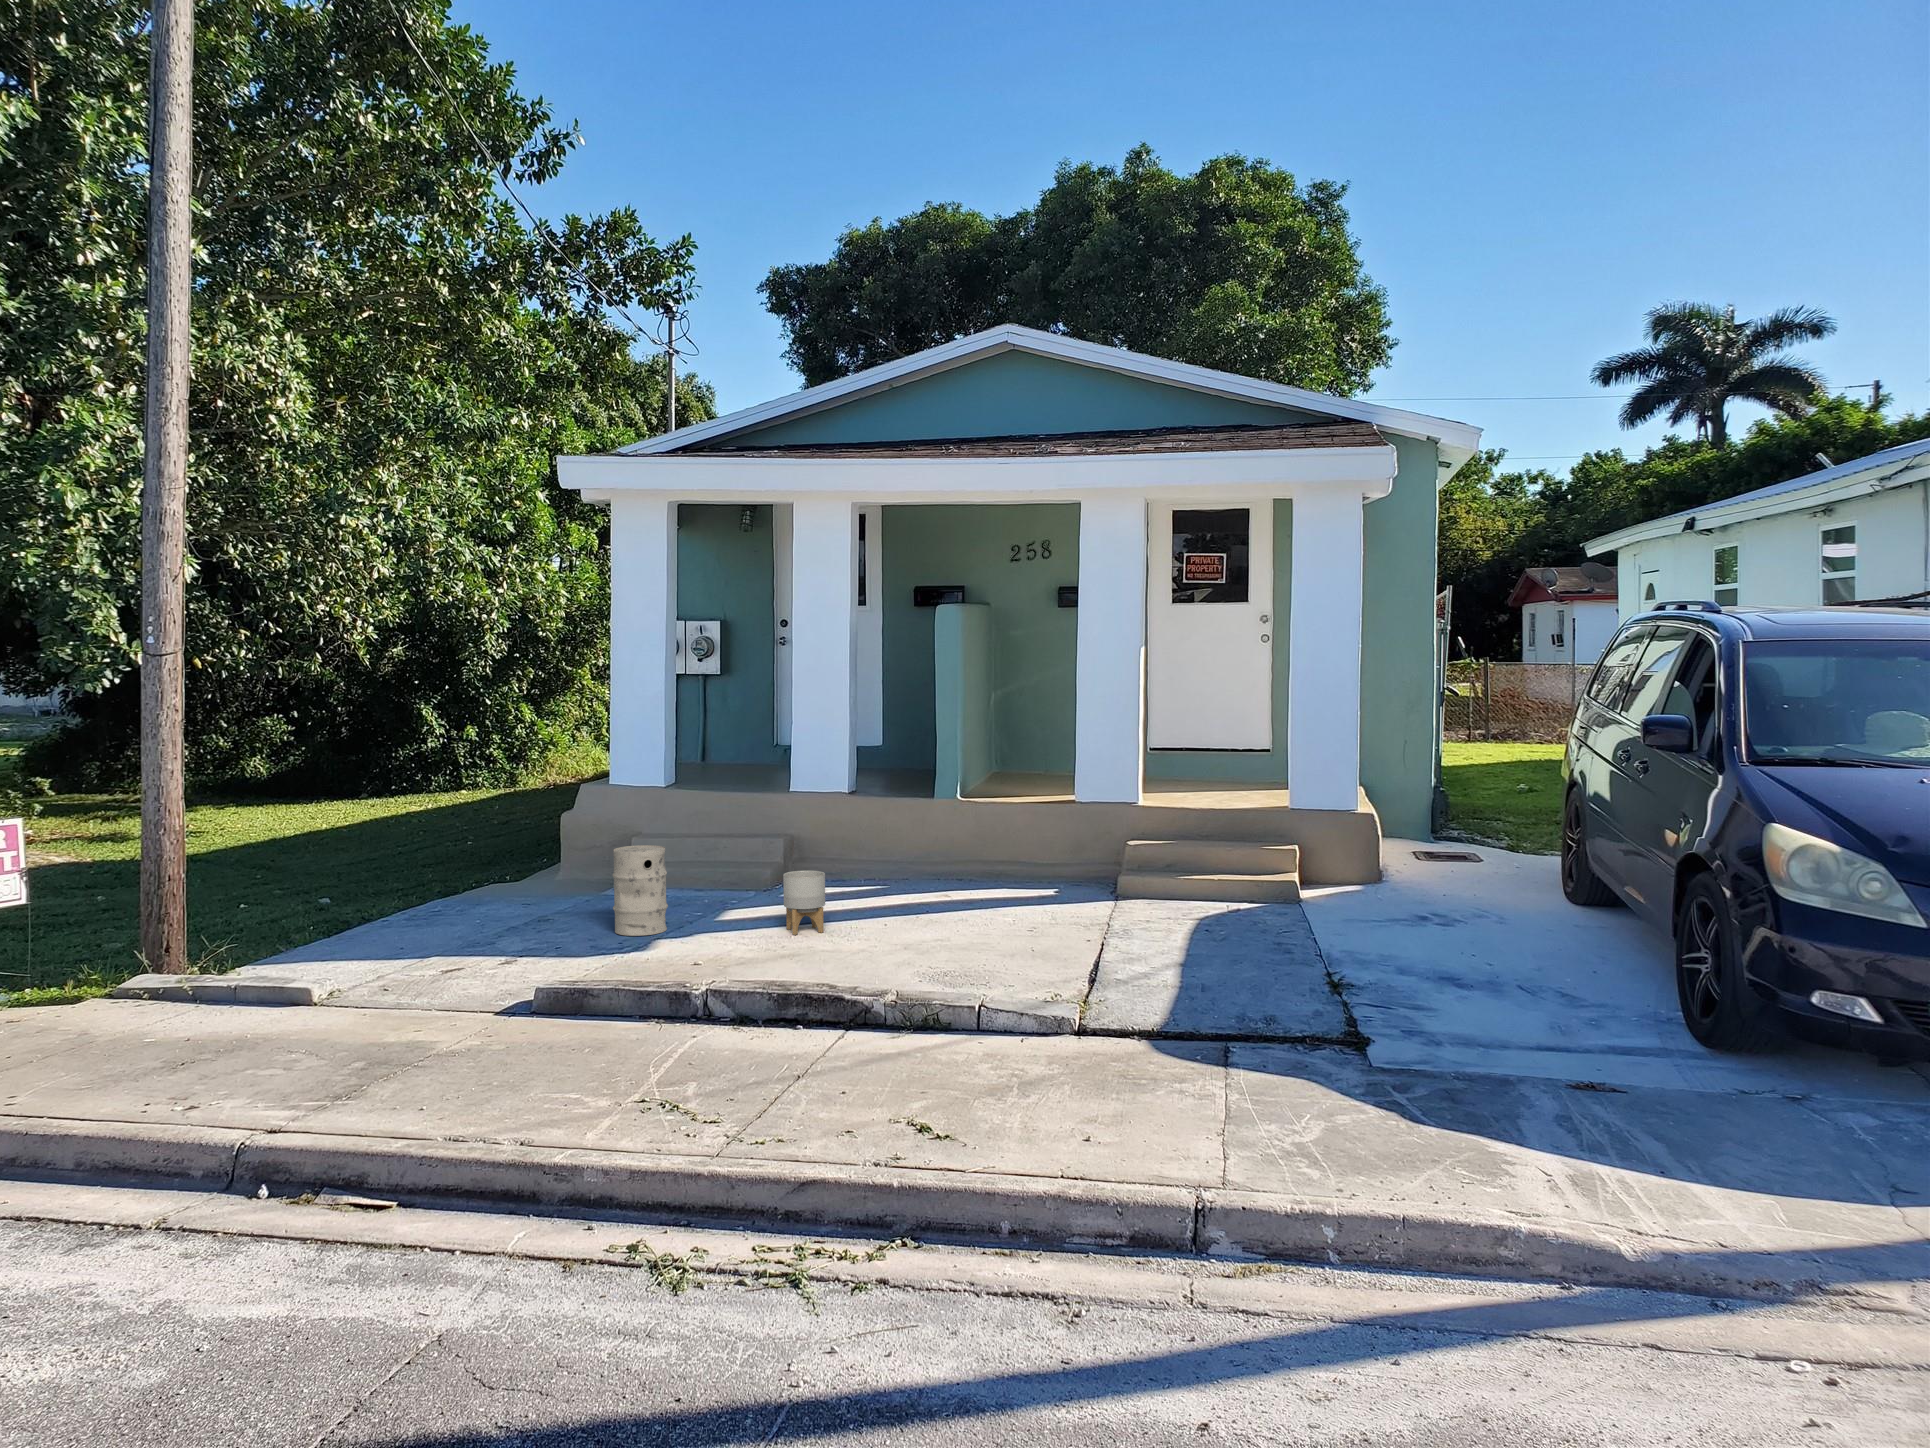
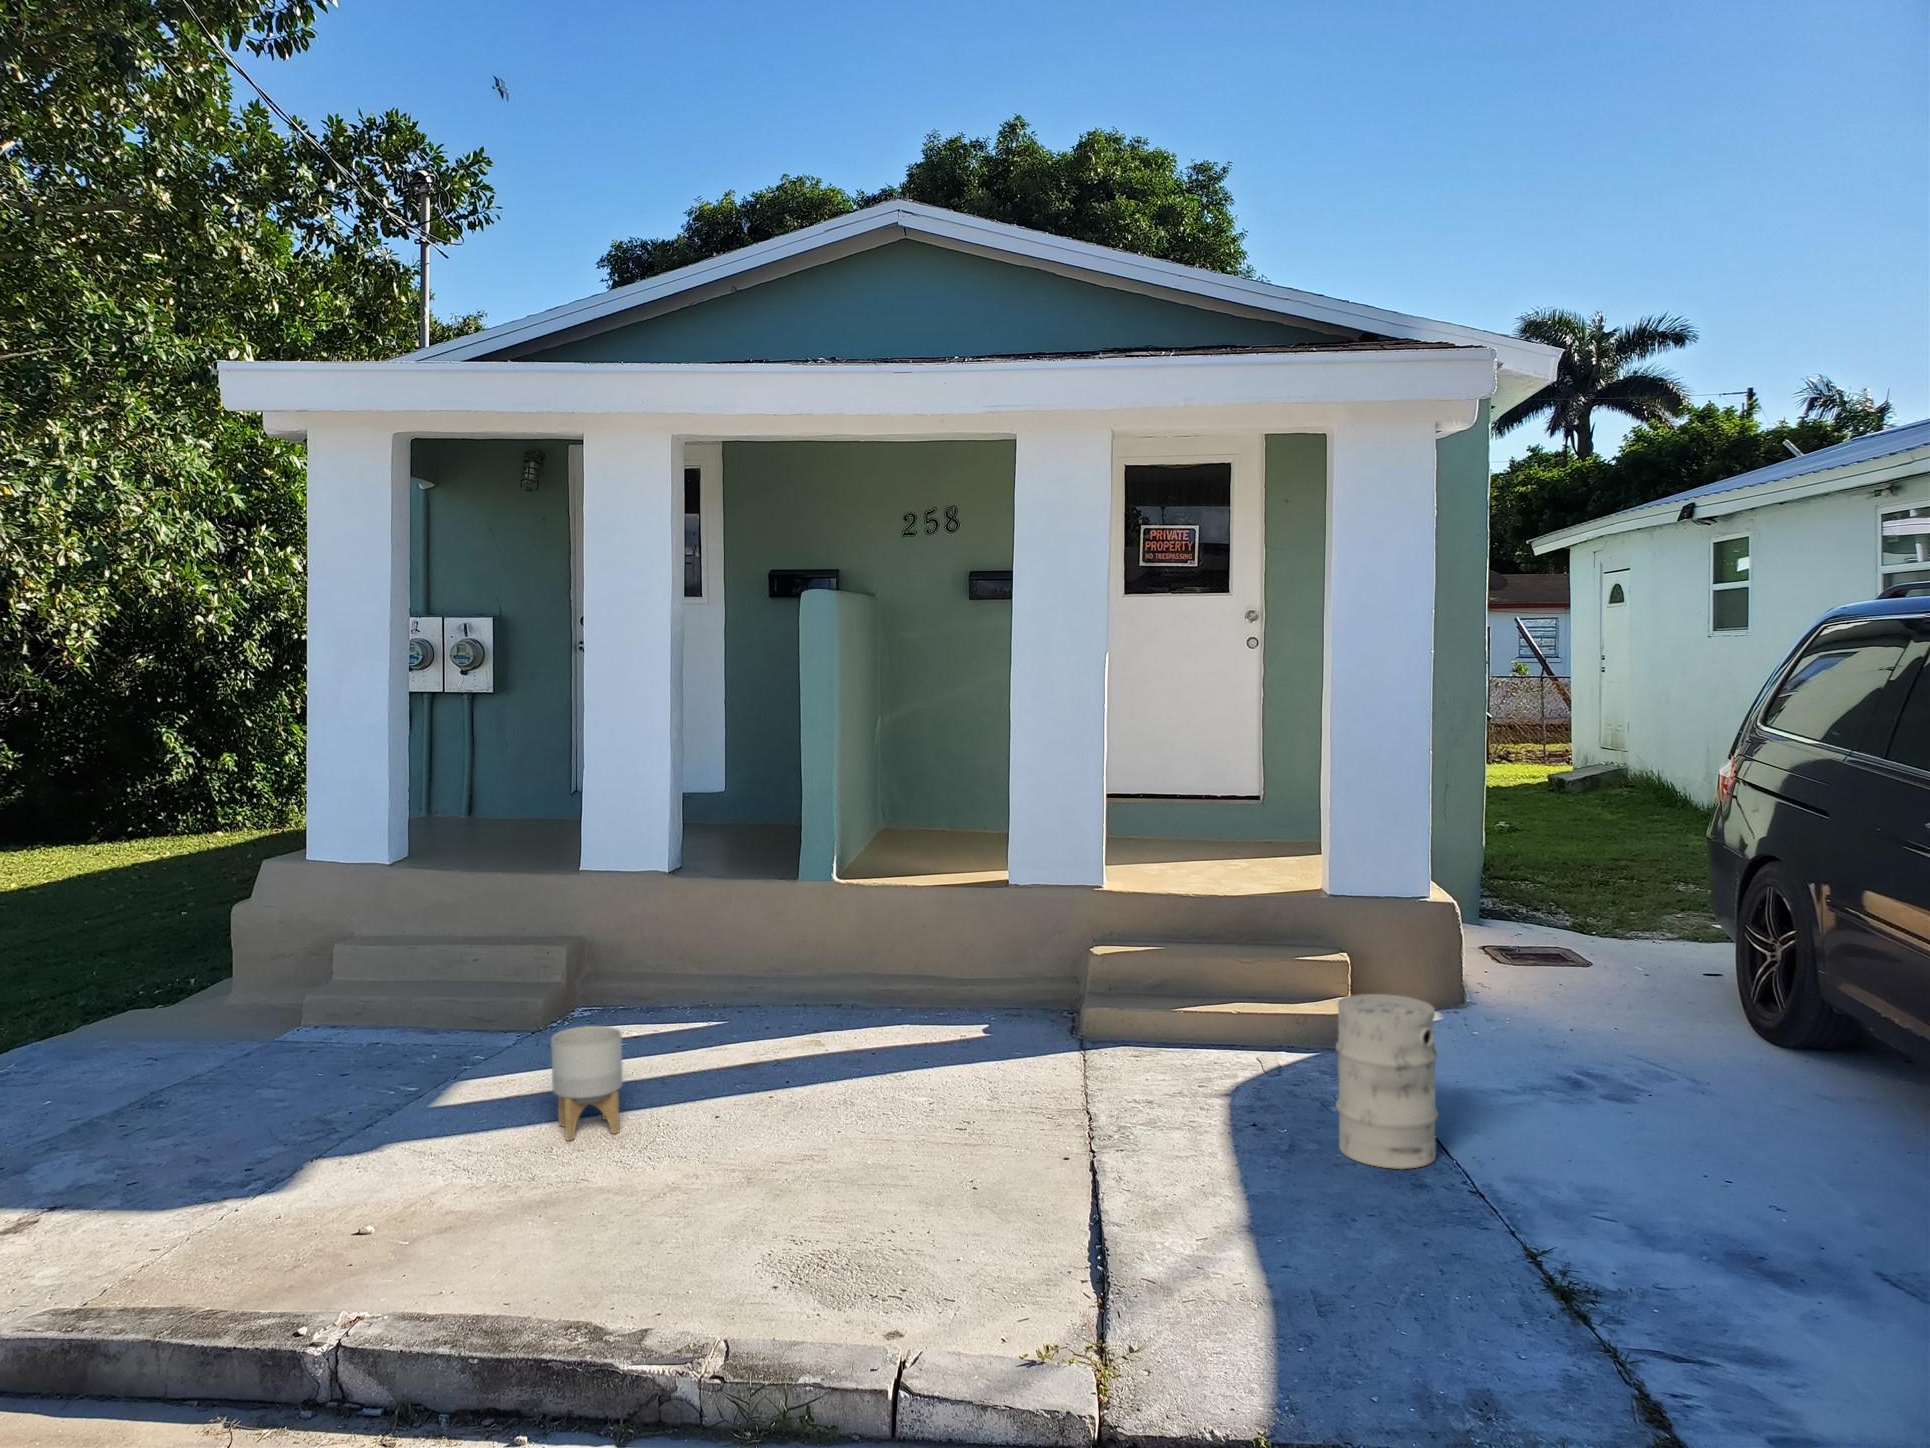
trash can: present [613,845,668,936] -> present [1336,994,1439,1169]

